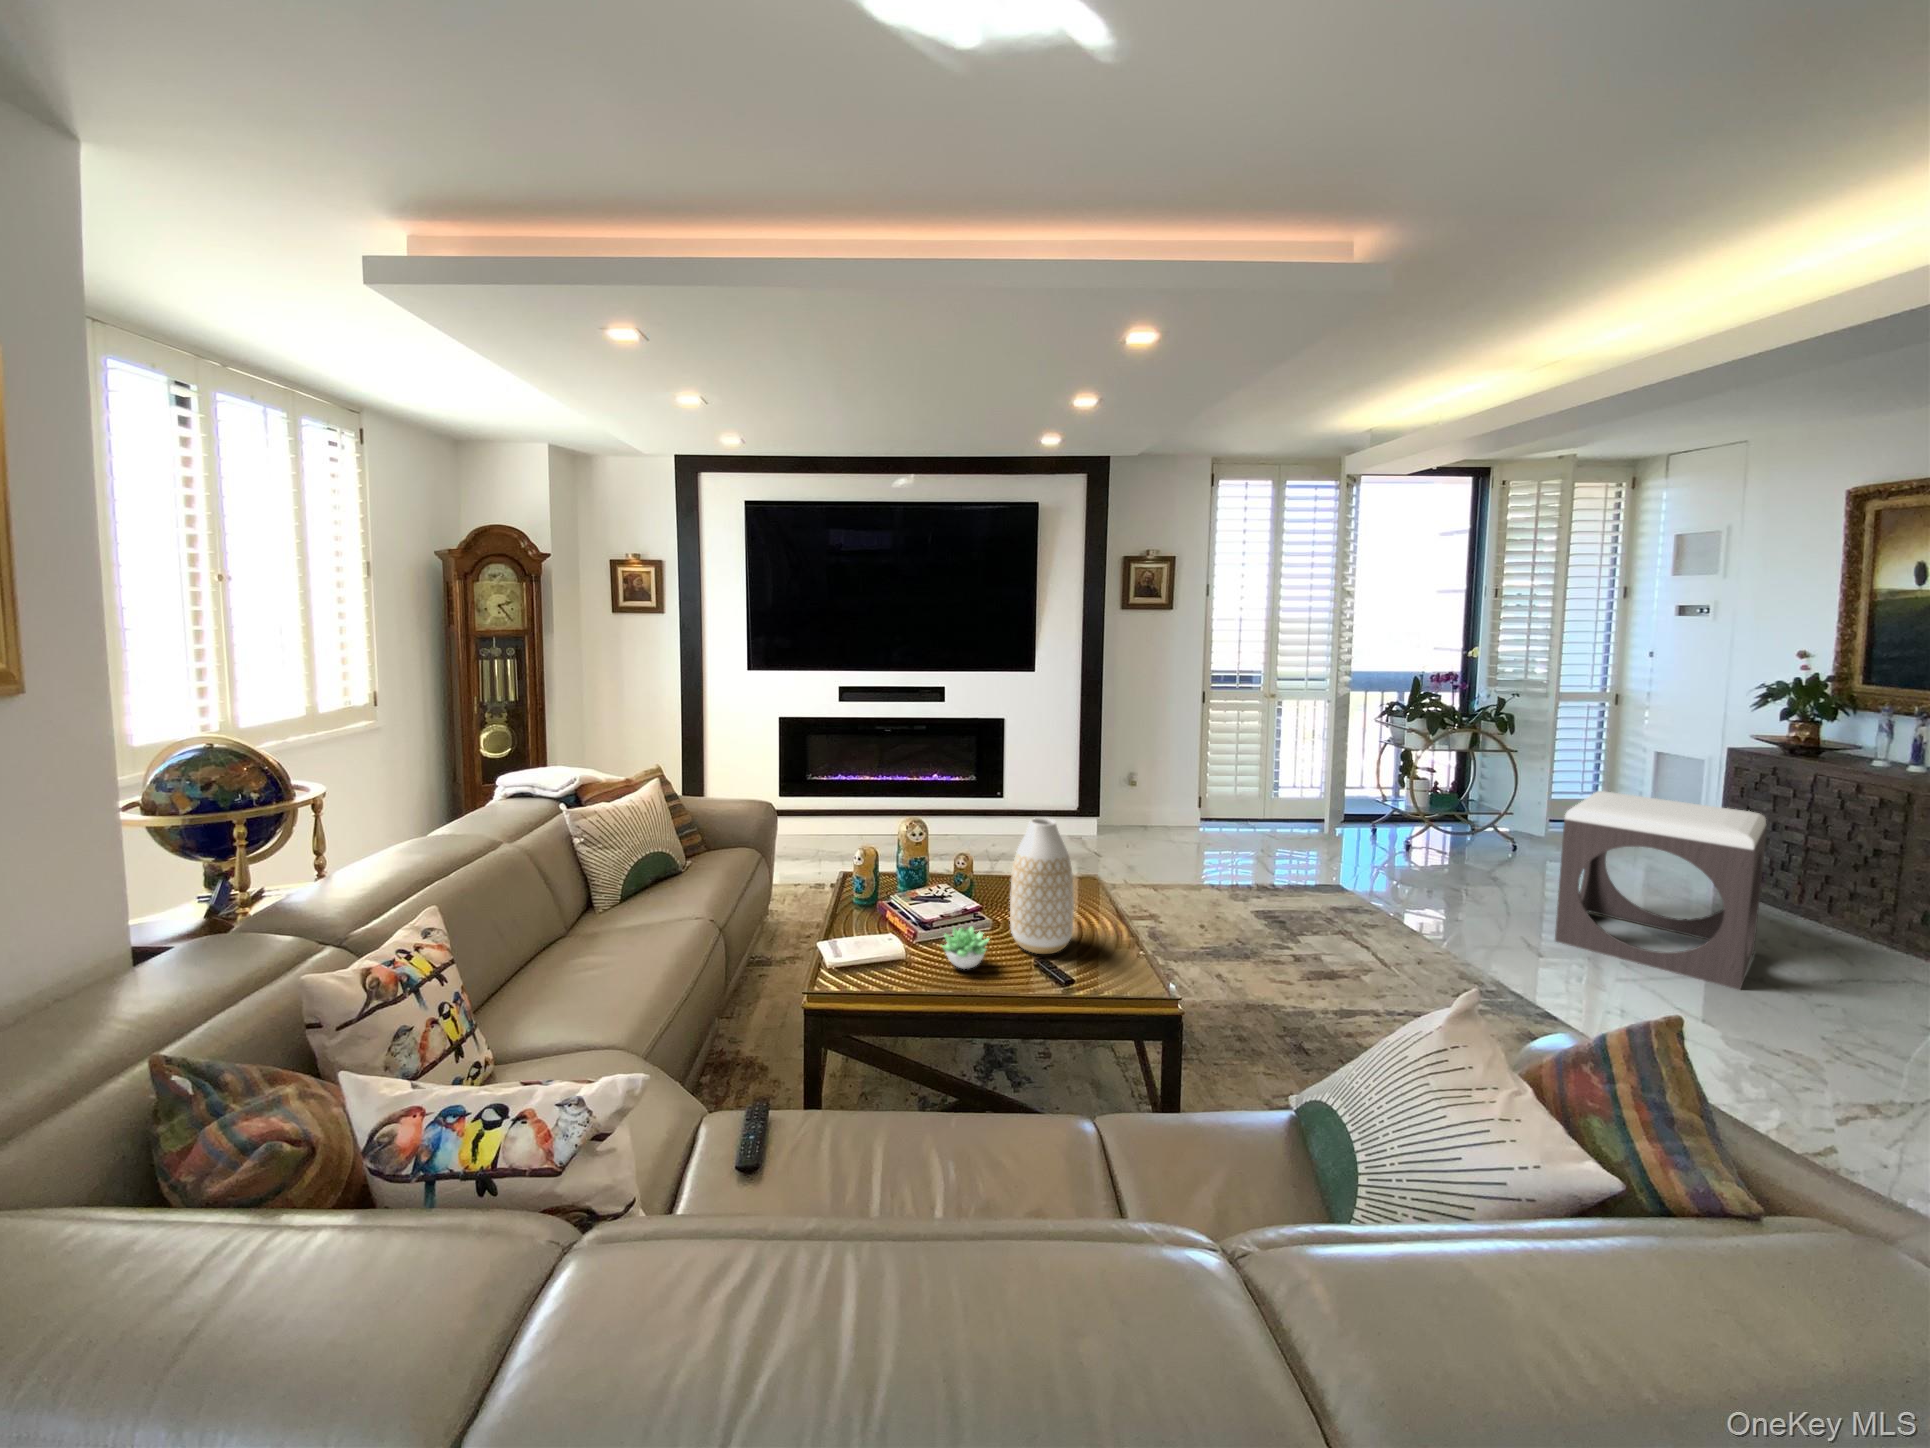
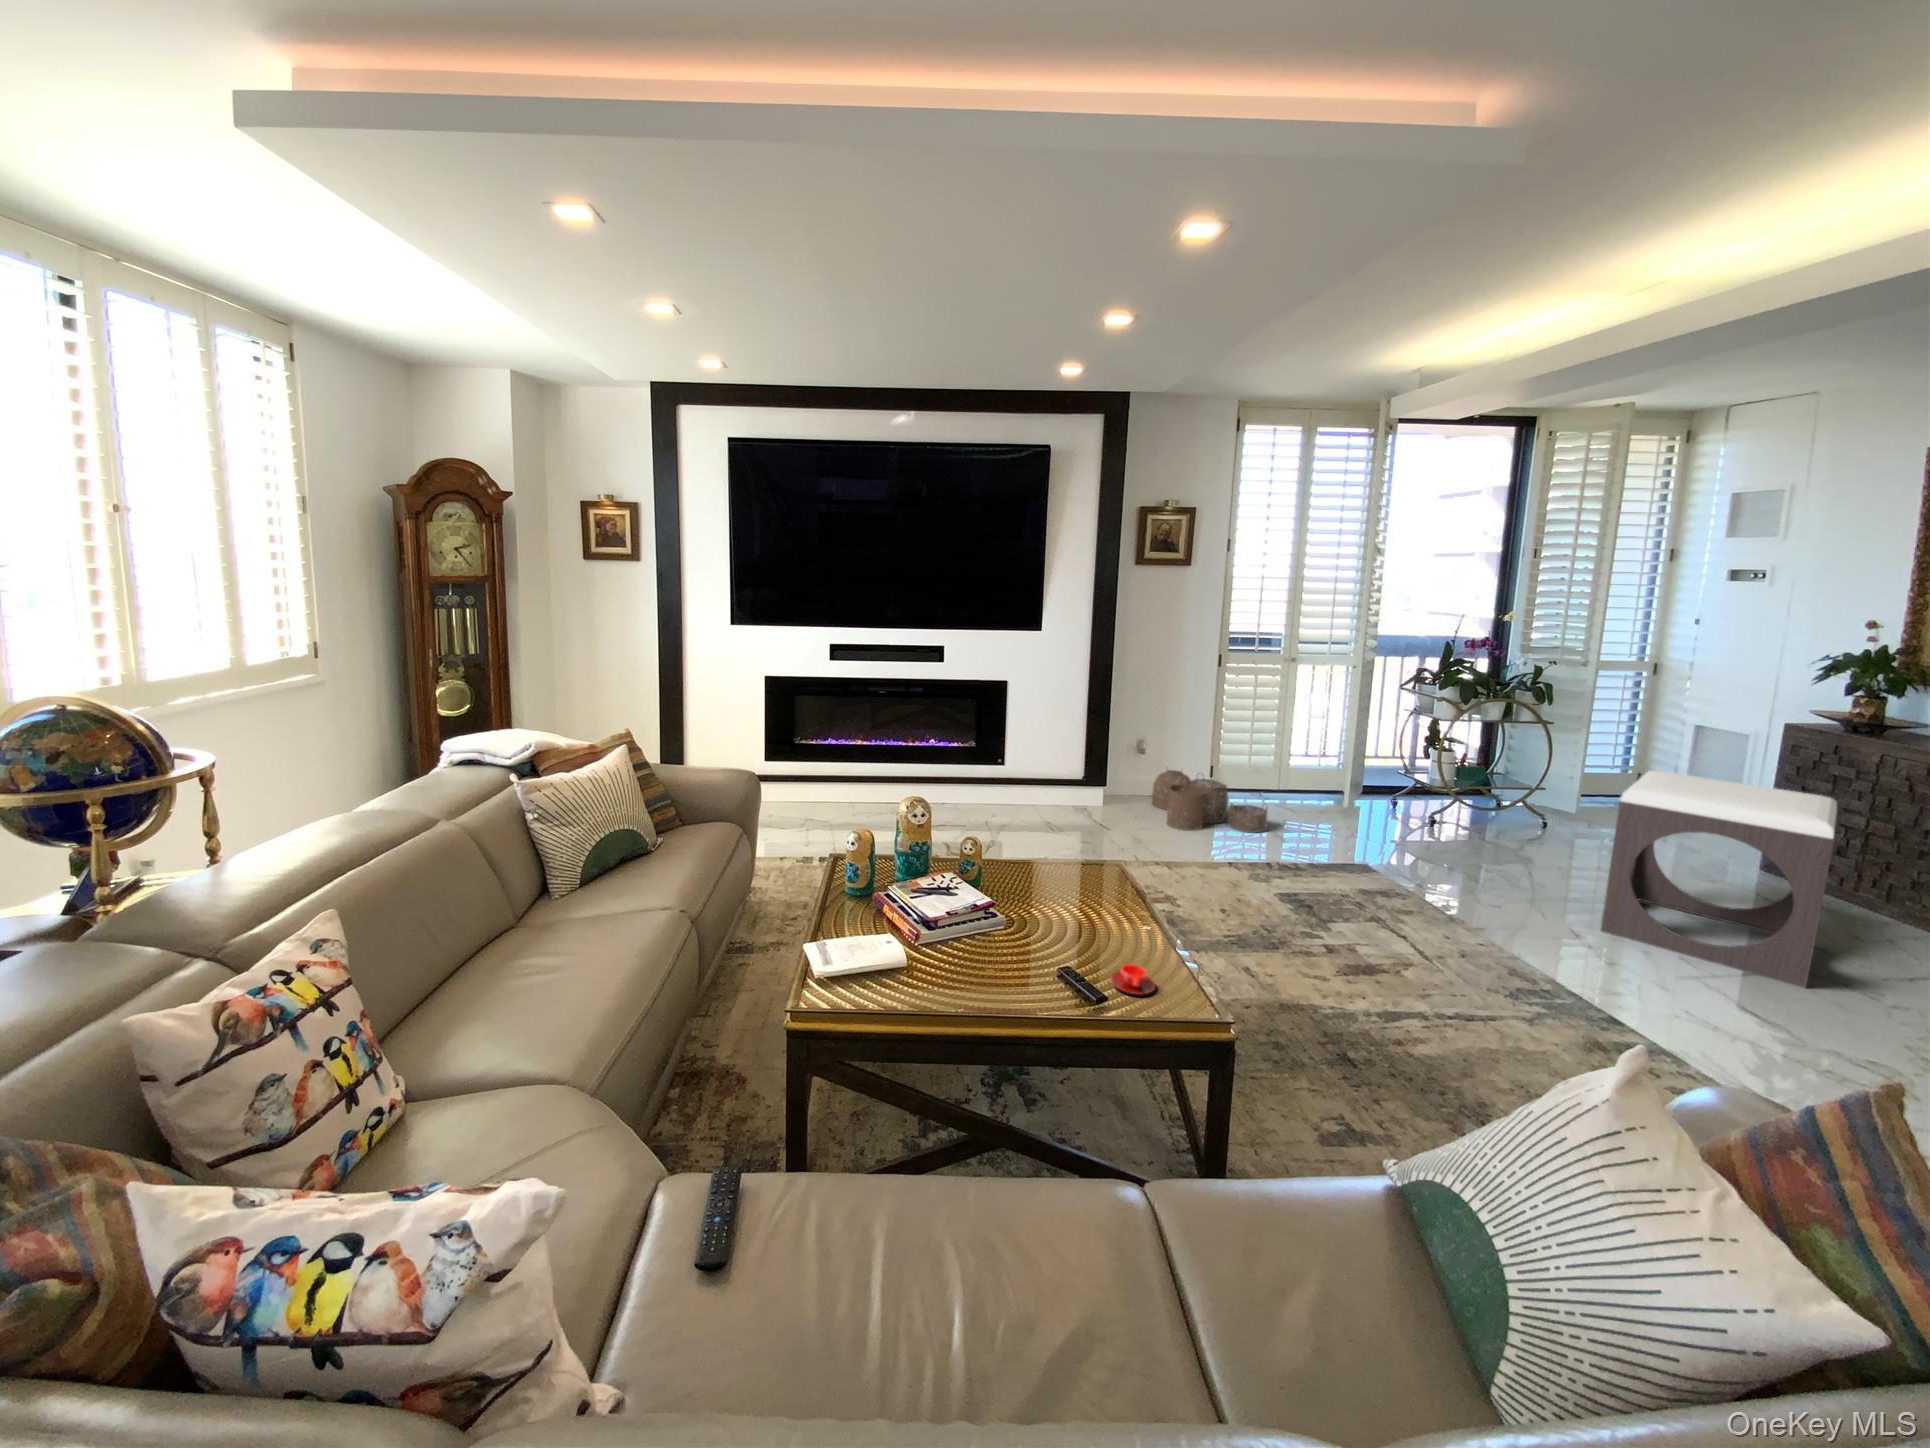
woven basket: none [1143,796,1250,856] -> present [1152,770,1267,833]
vase: present [1010,818,1074,954] -> none [1026,800,1100,955]
succulent plant: present [942,927,989,969] -> none [948,923,1005,972]
teacup: none [1082,960,1120,985] -> present [1111,964,1155,995]

